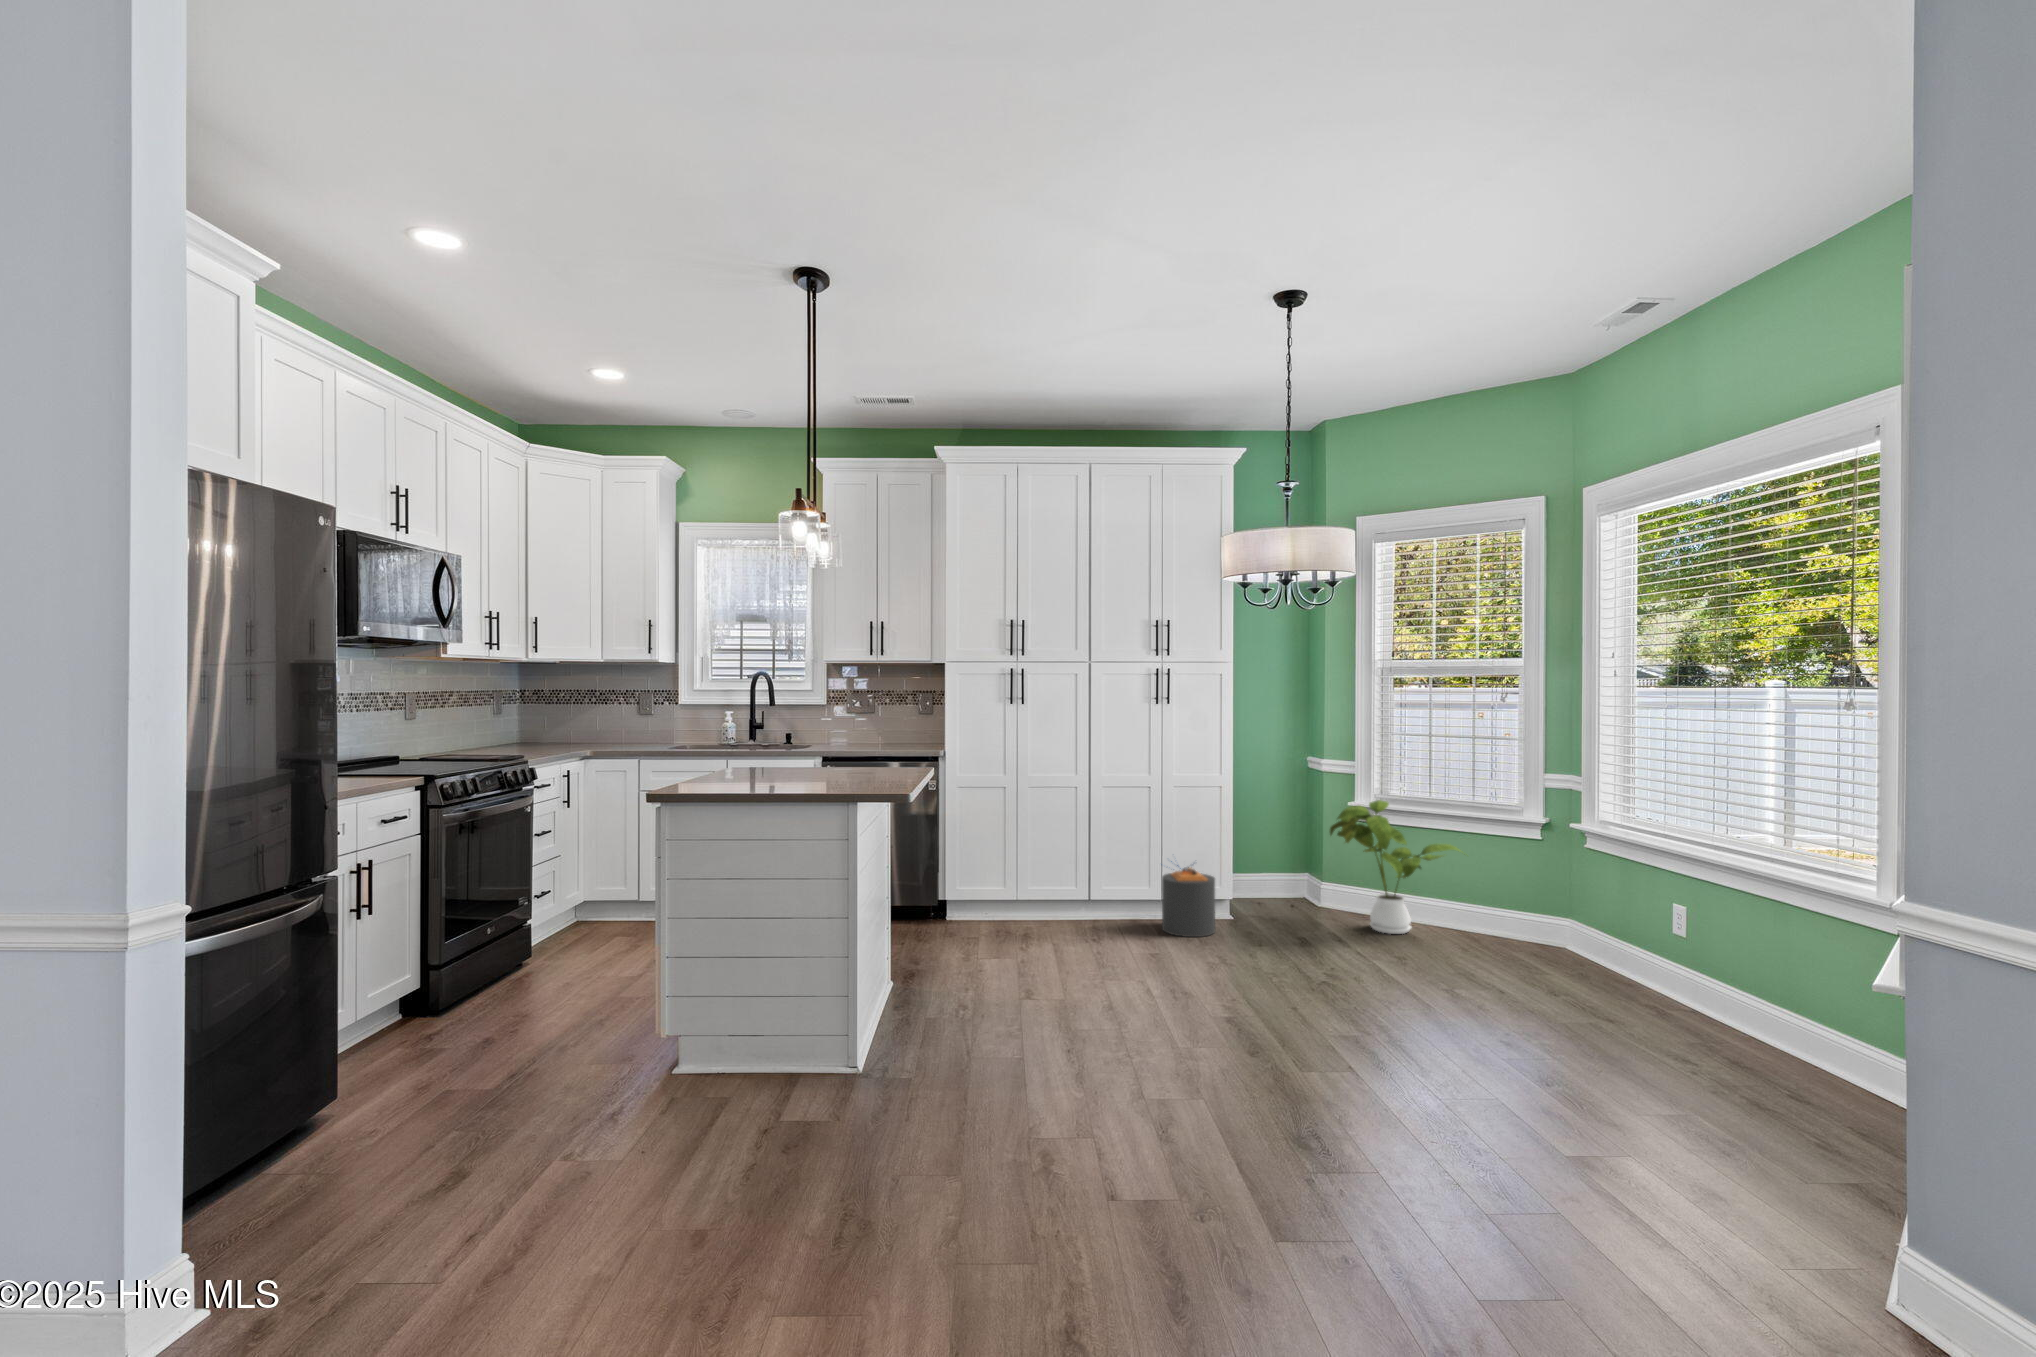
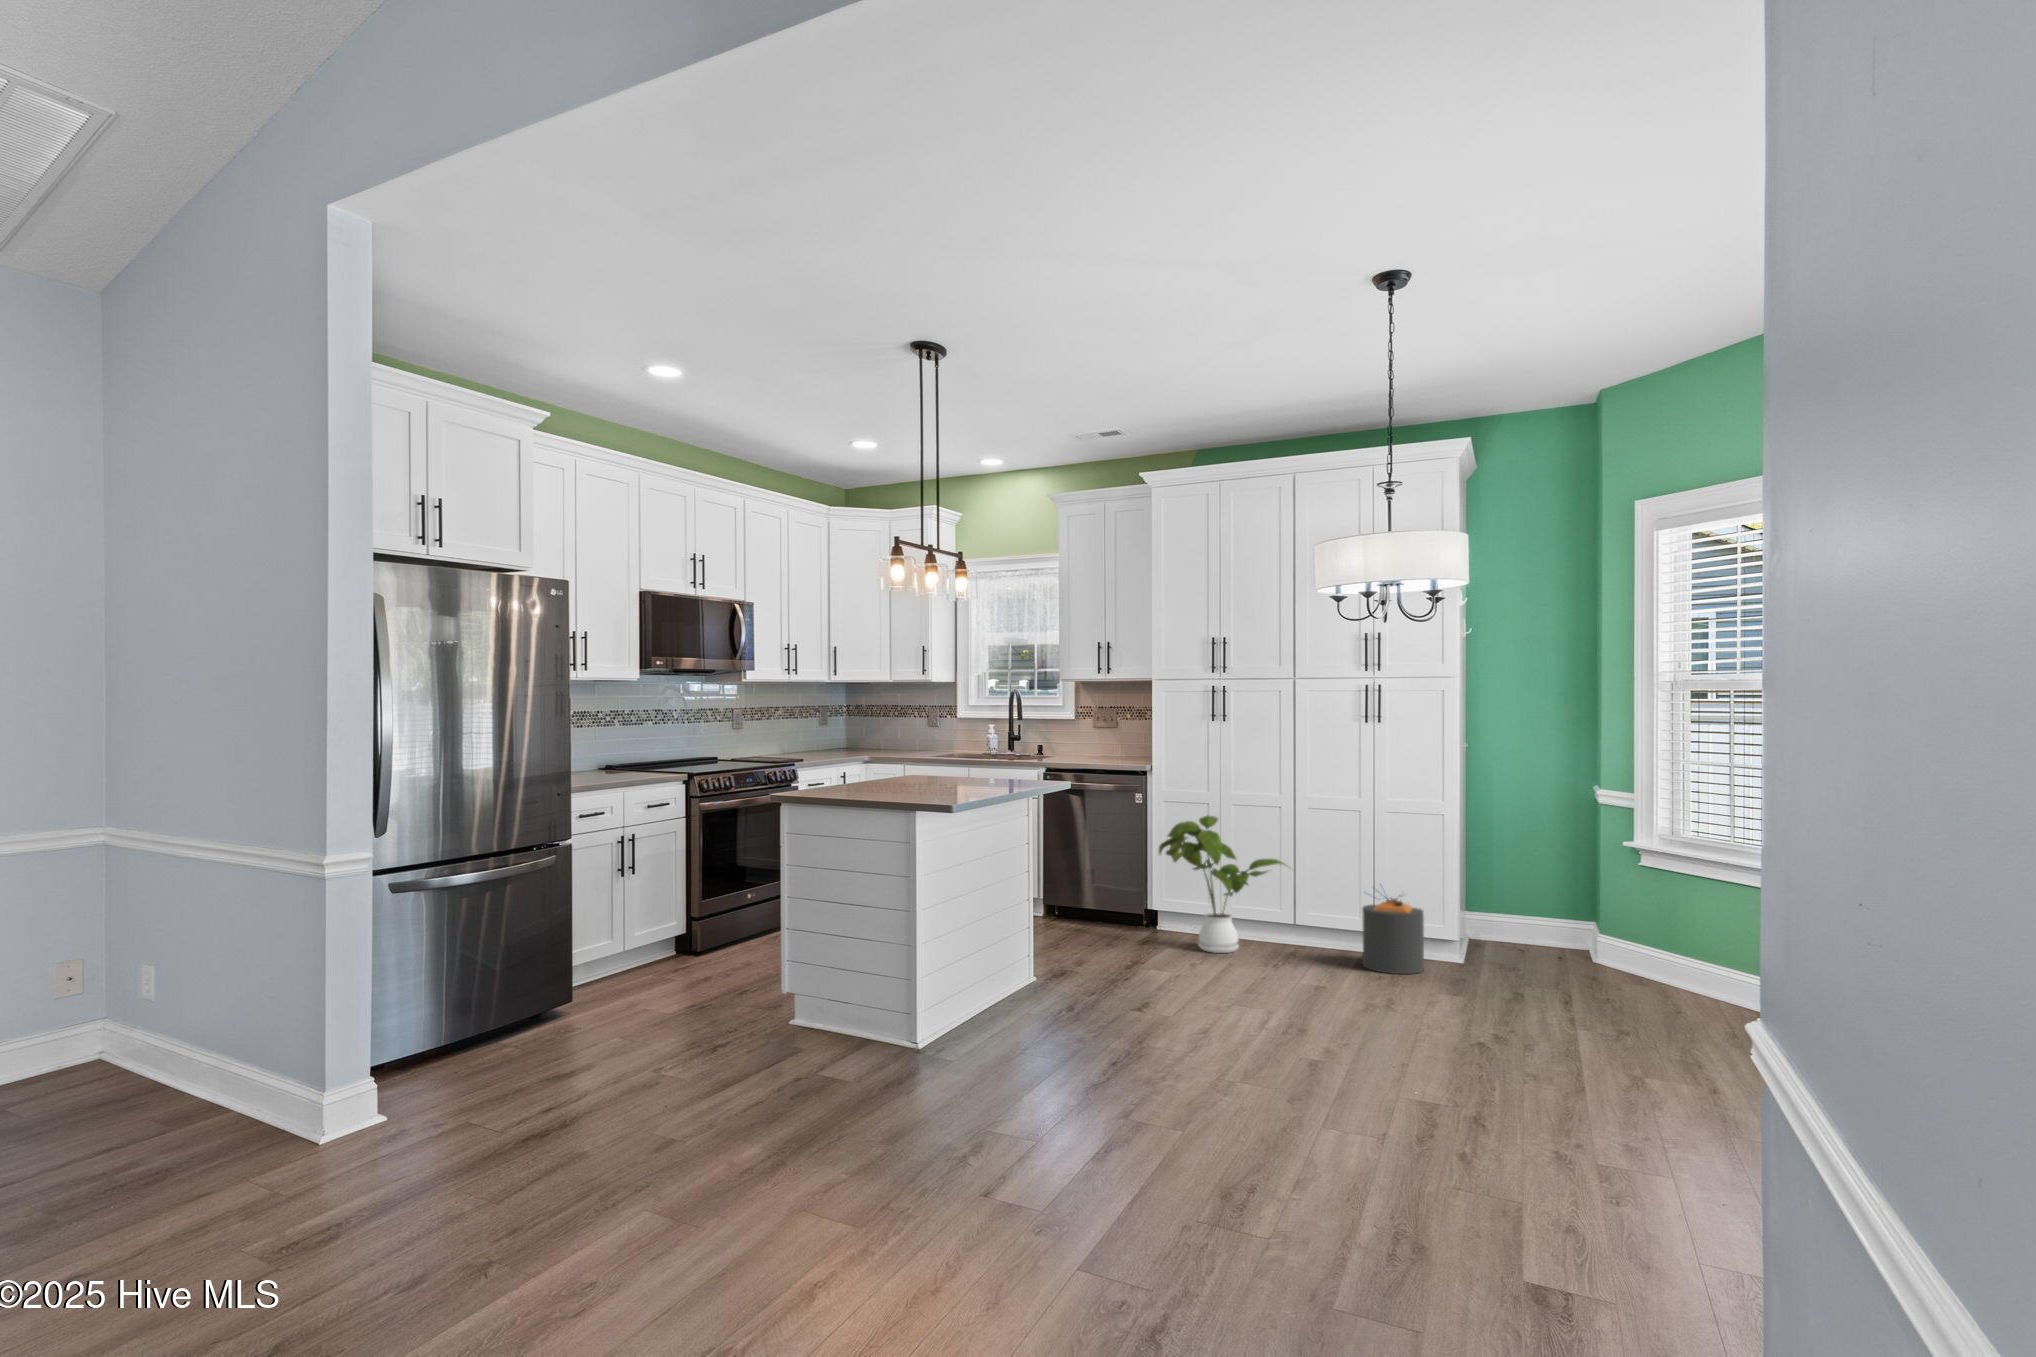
house plant: present [1330,800,1463,934] -> present [1159,816,1285,953]

